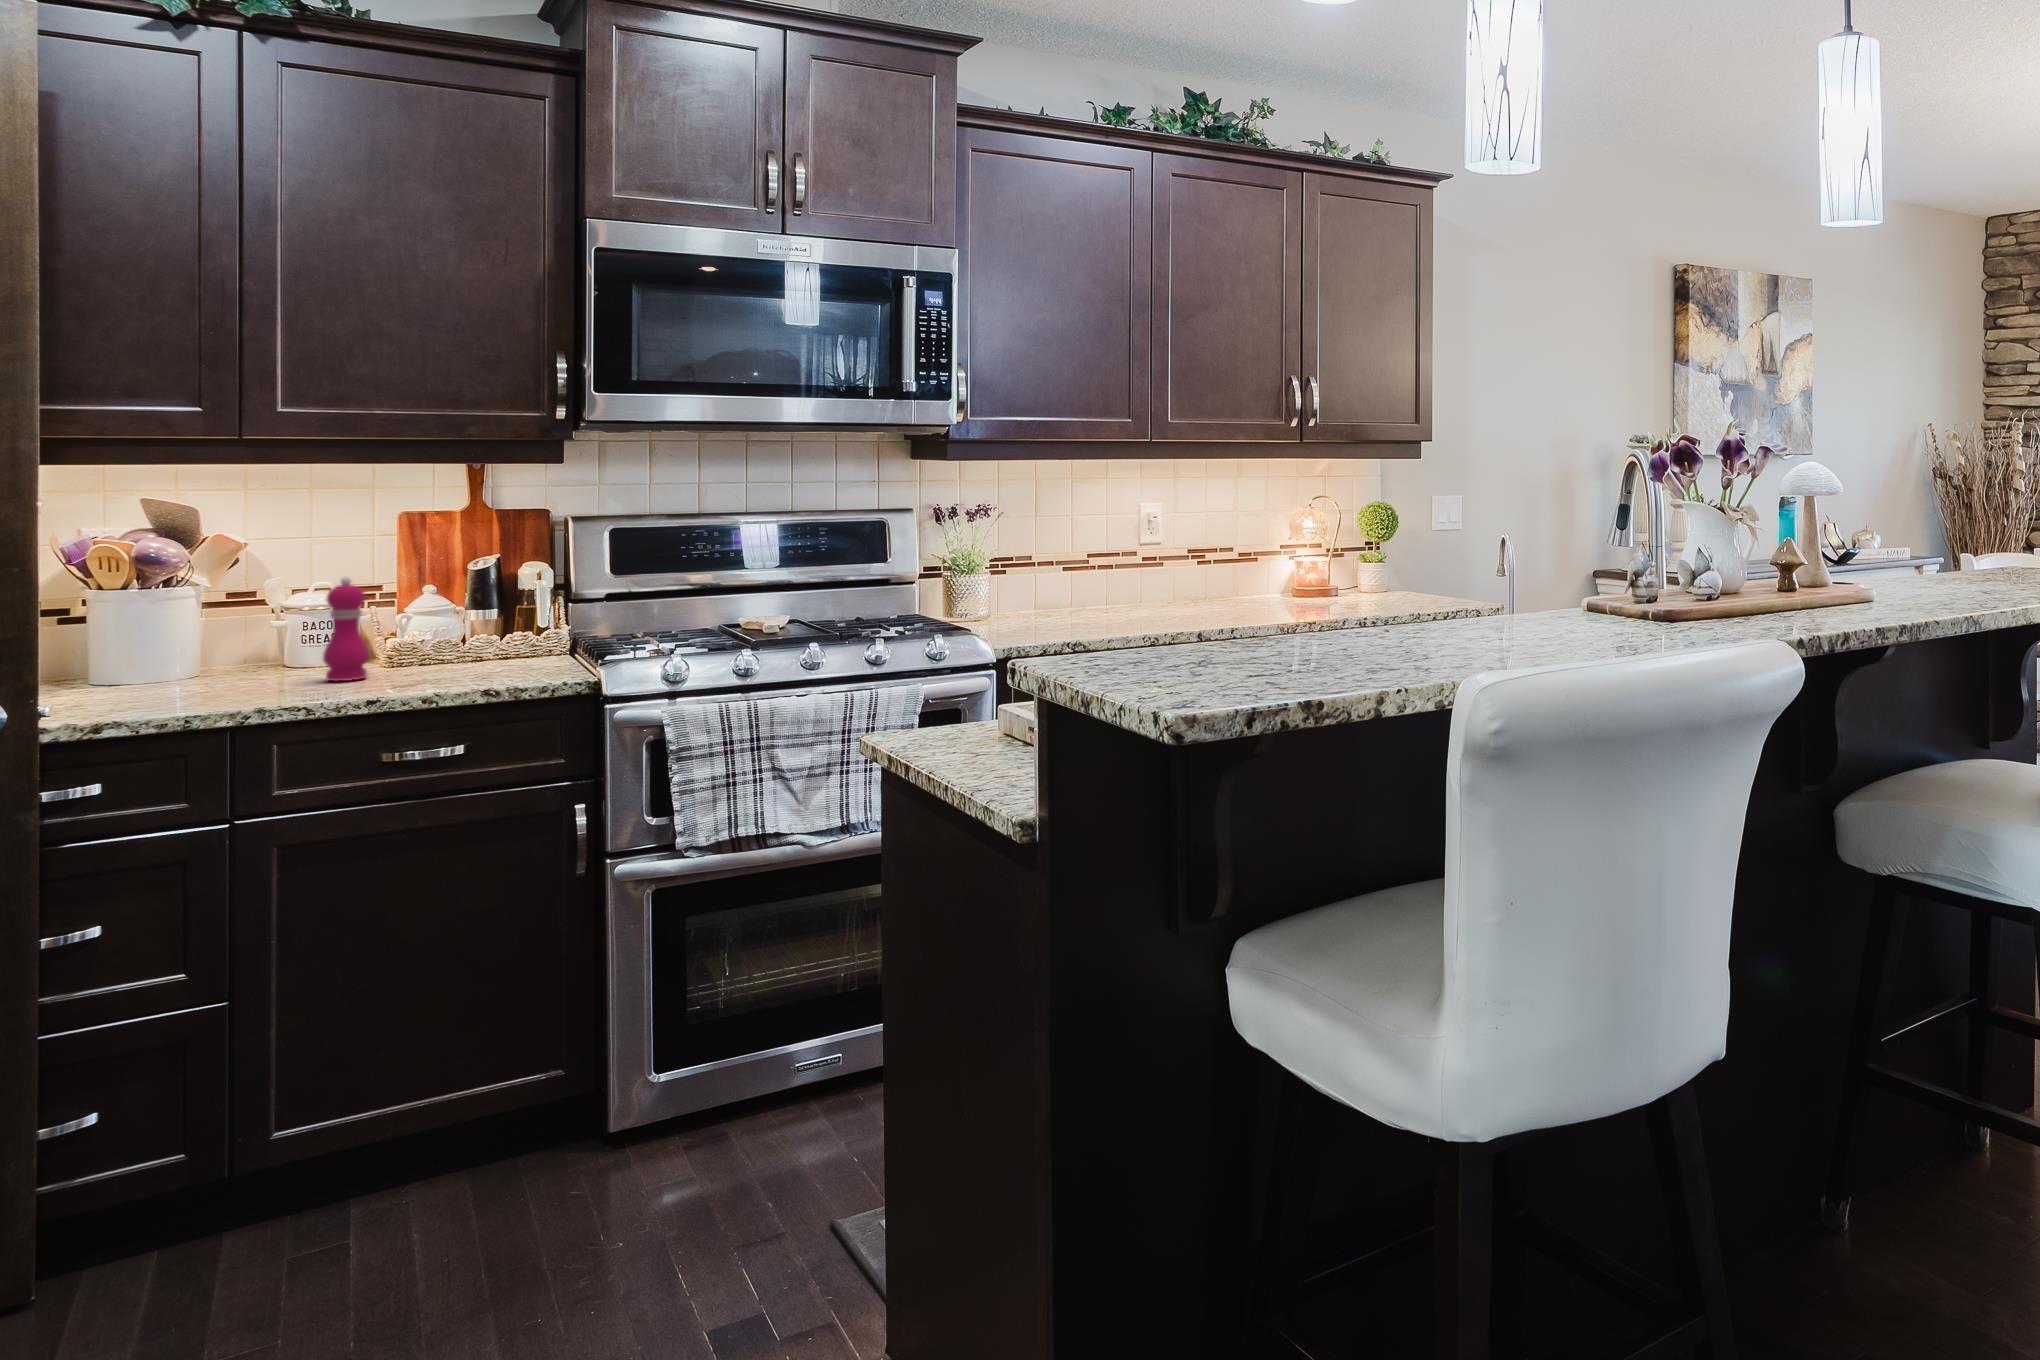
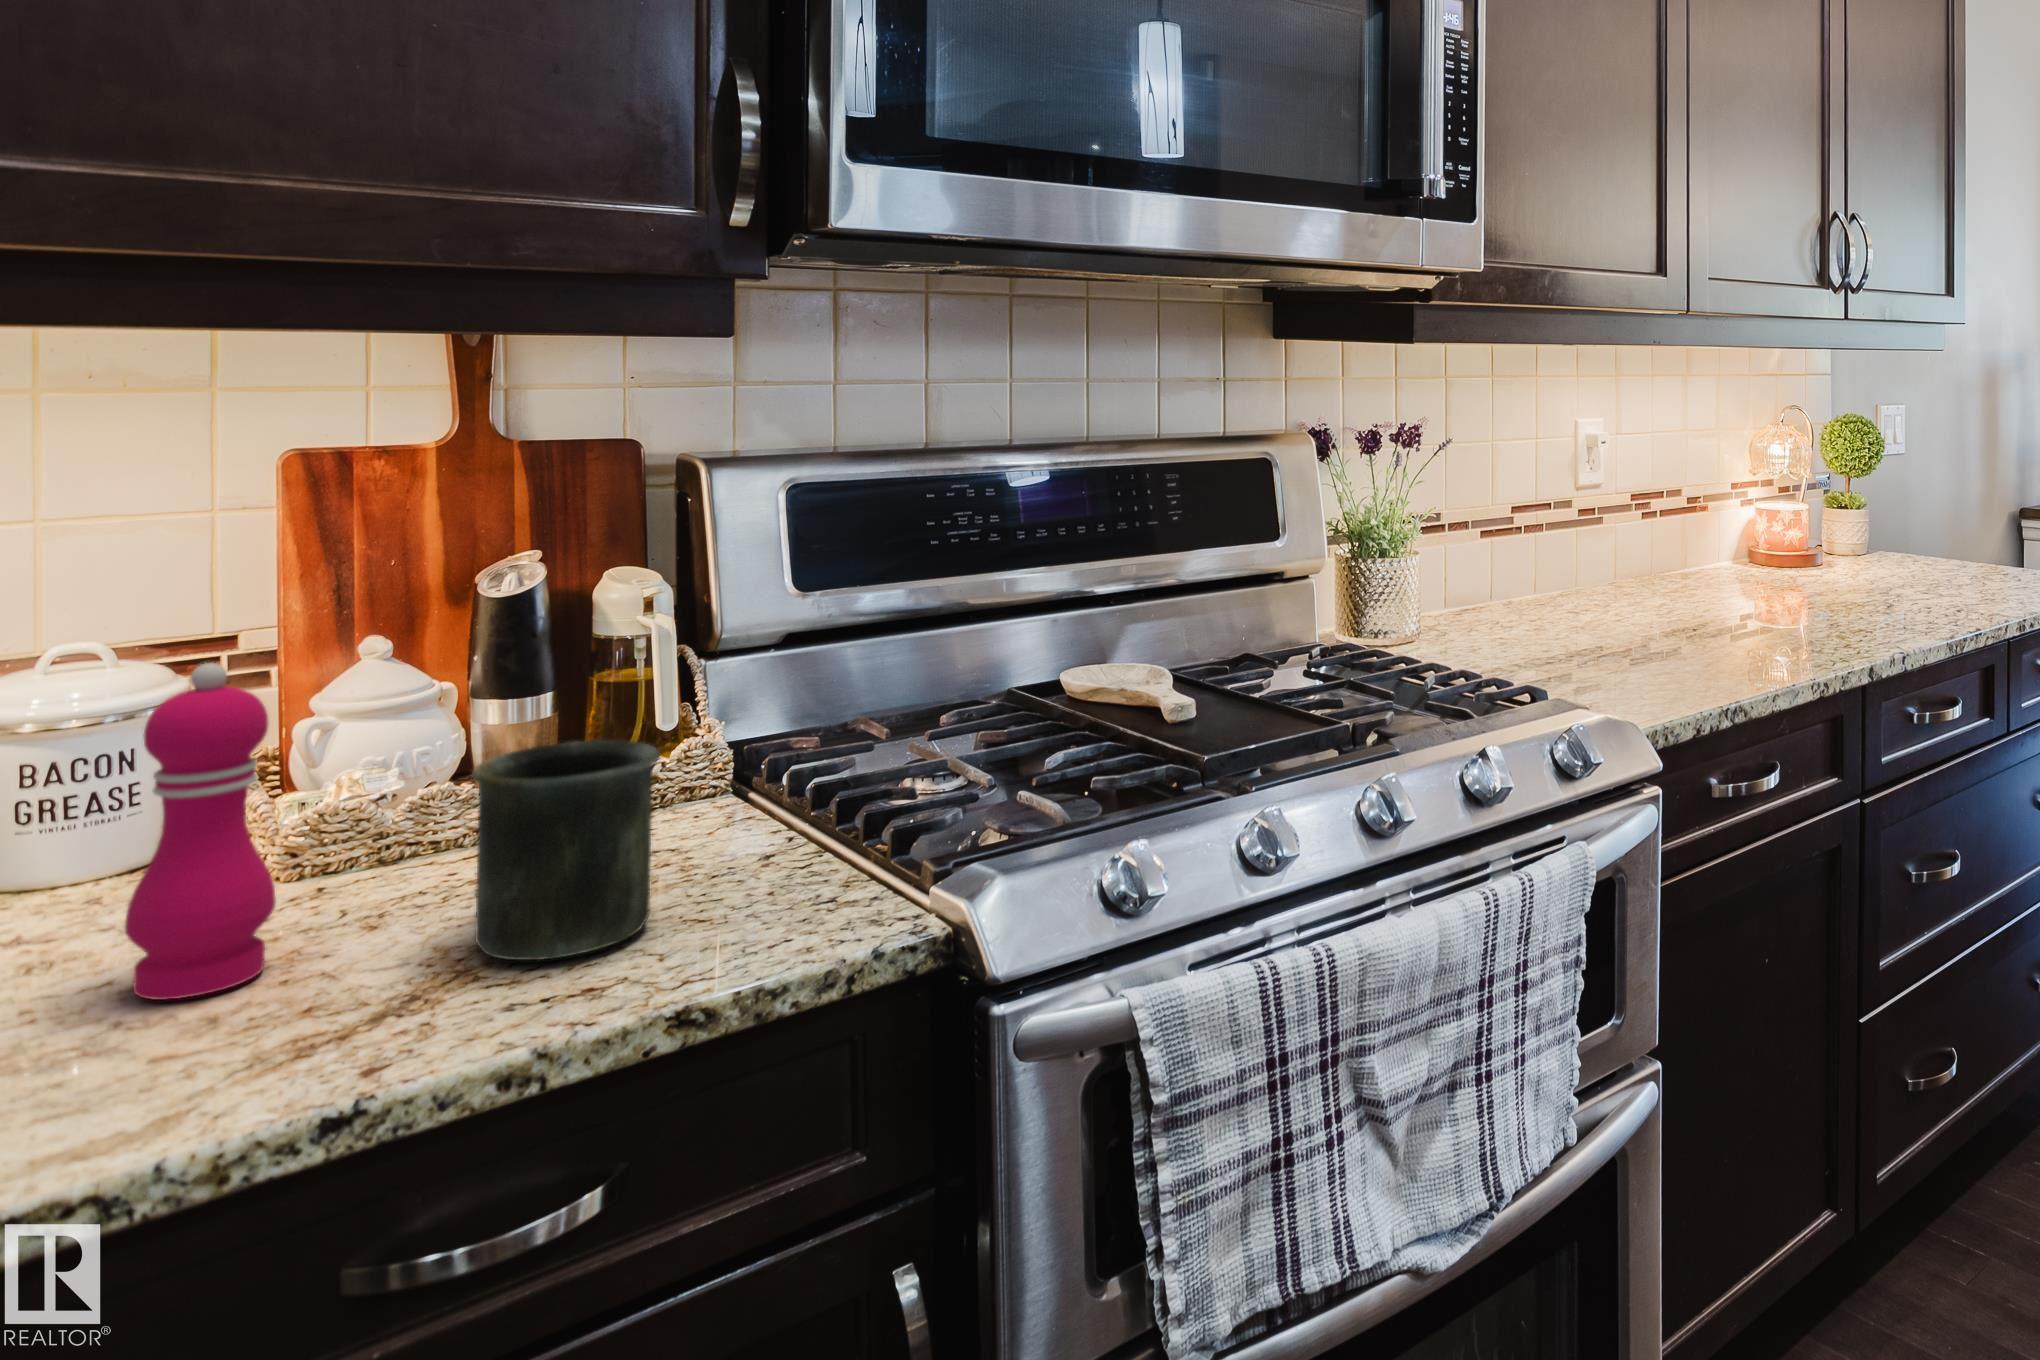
mug: none [428,612,495,677] -> present [472,740,660,960]

